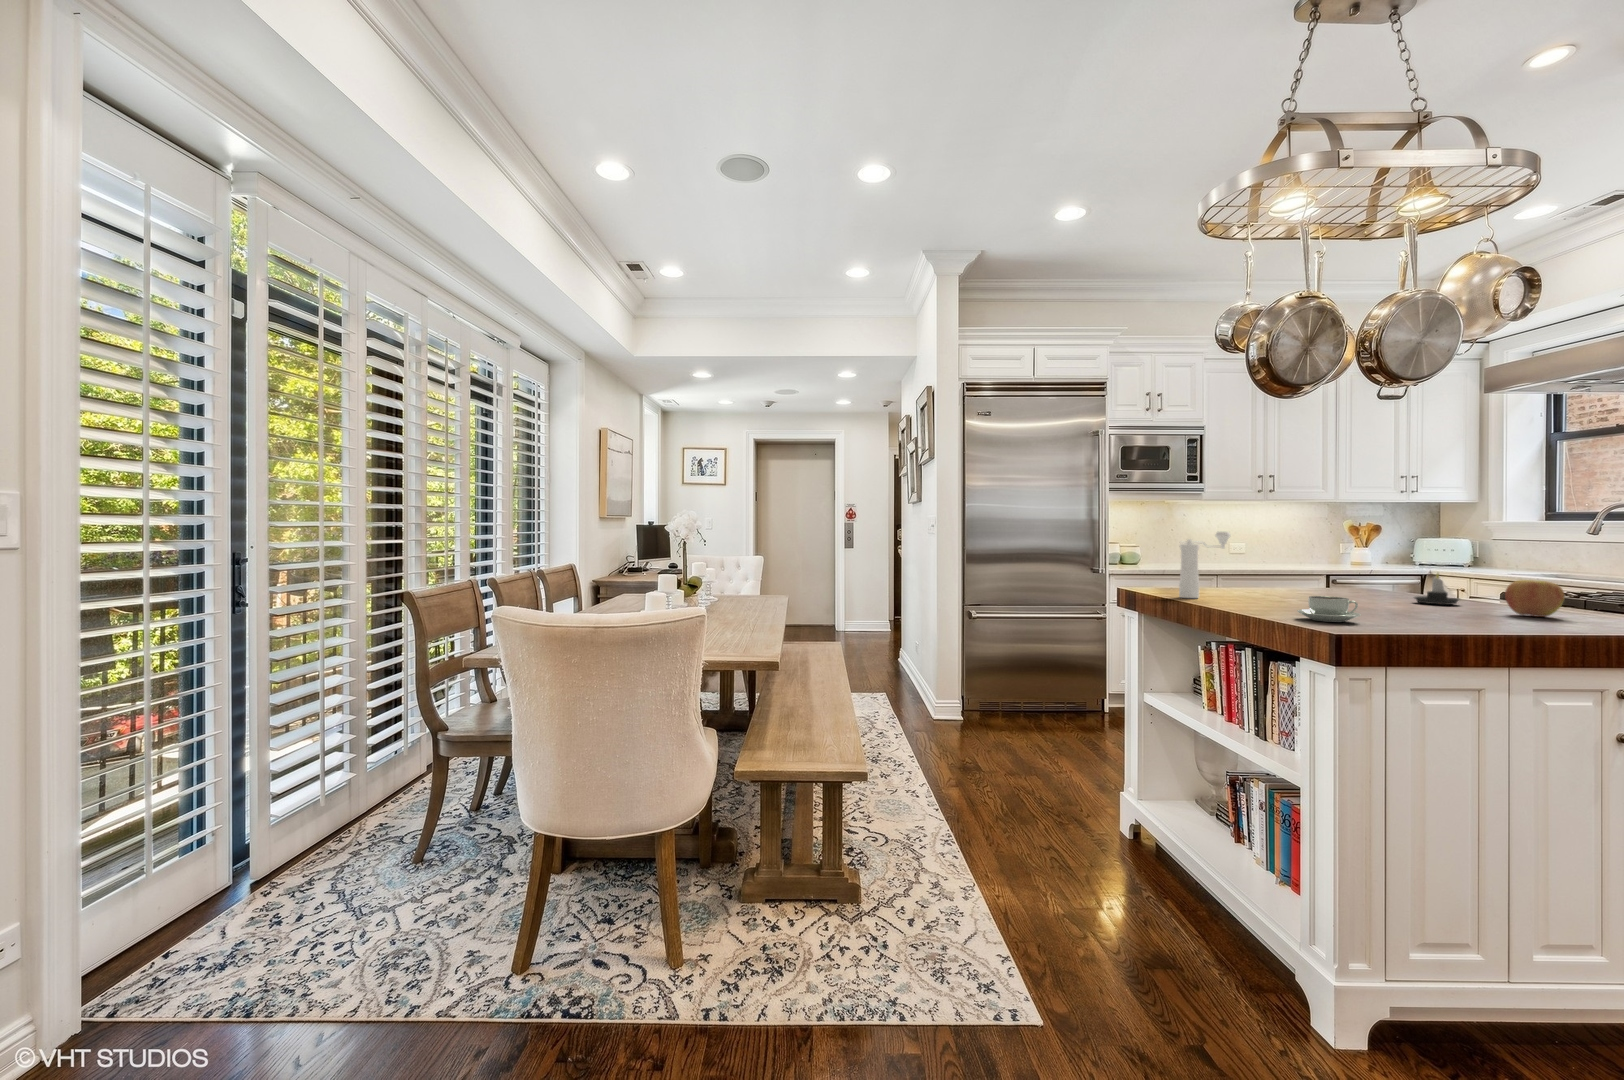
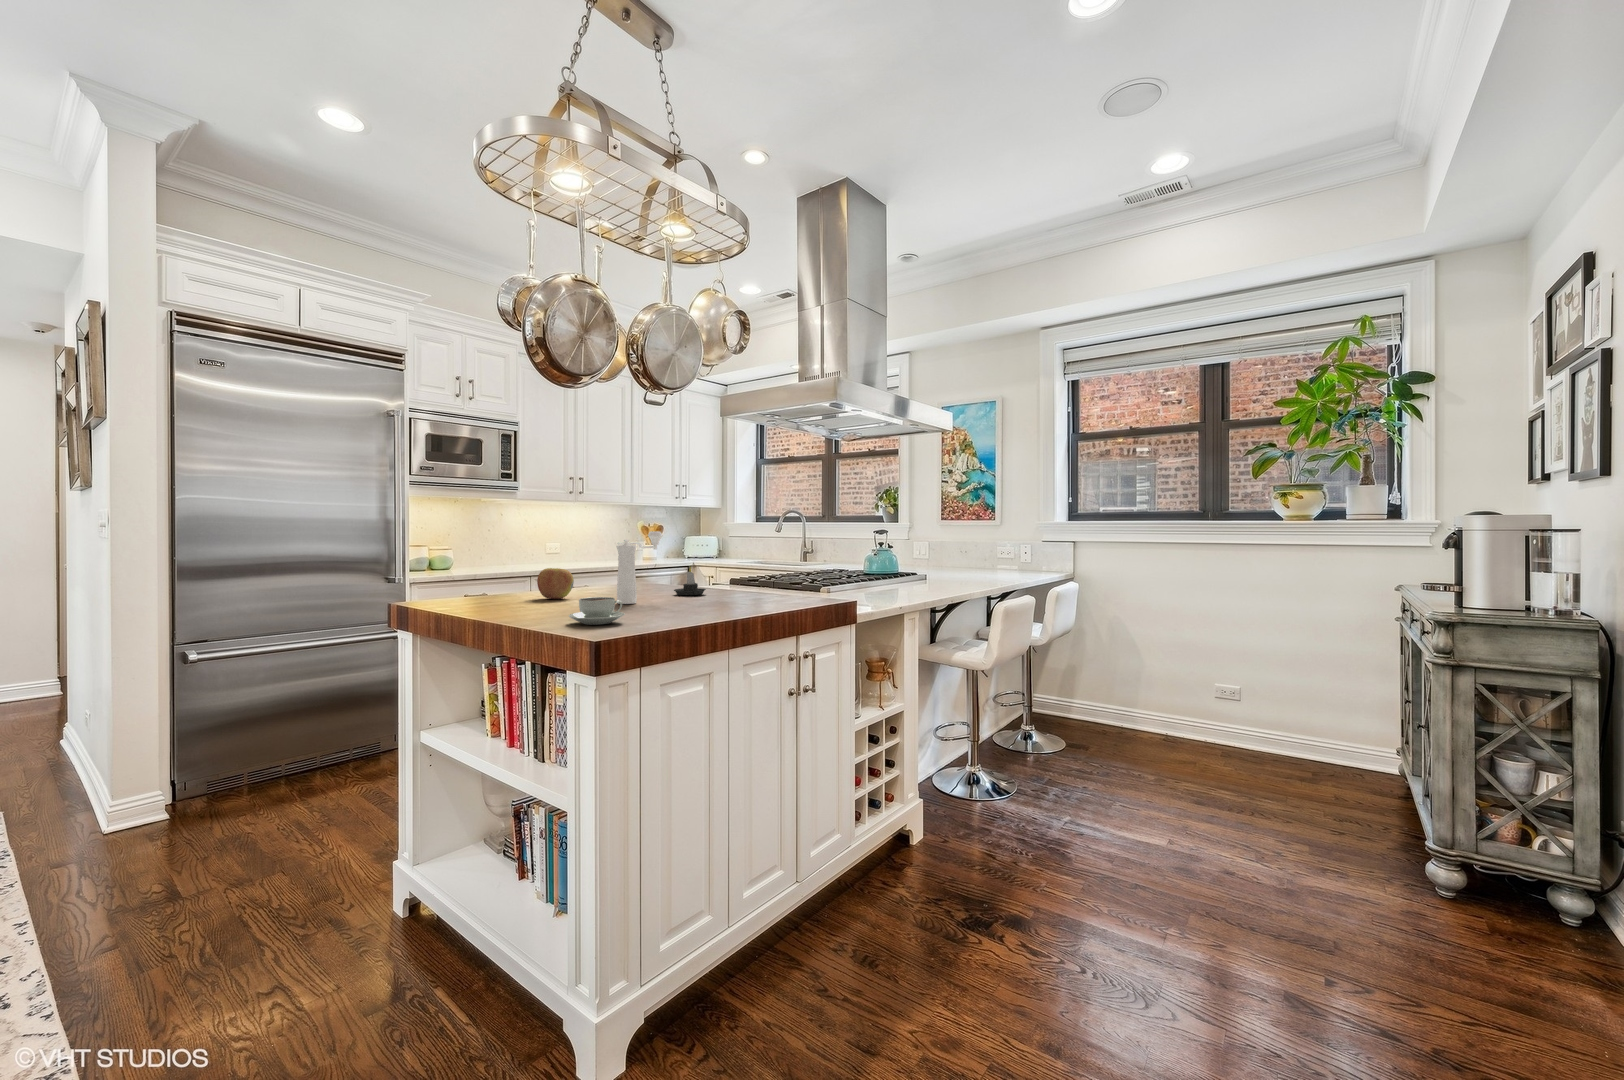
pepper mill: present [1179,532,1230,598] -> present [617,531,662,604]
apple: present [1505,580,1565,617] -> present [537,568,574,599]

